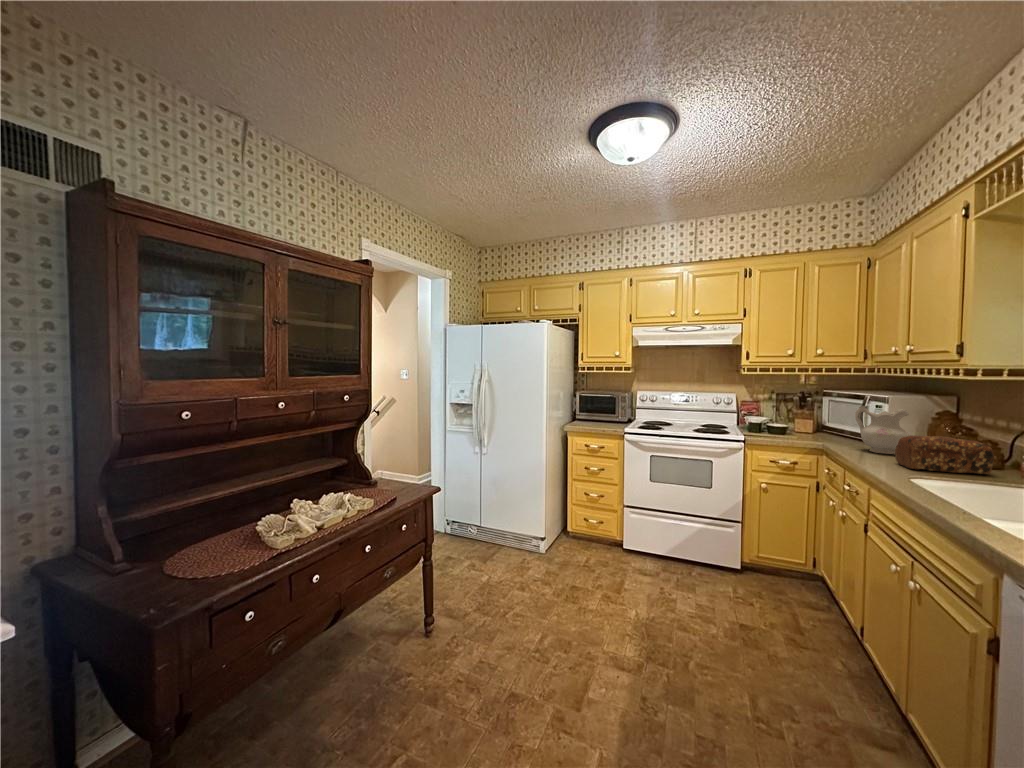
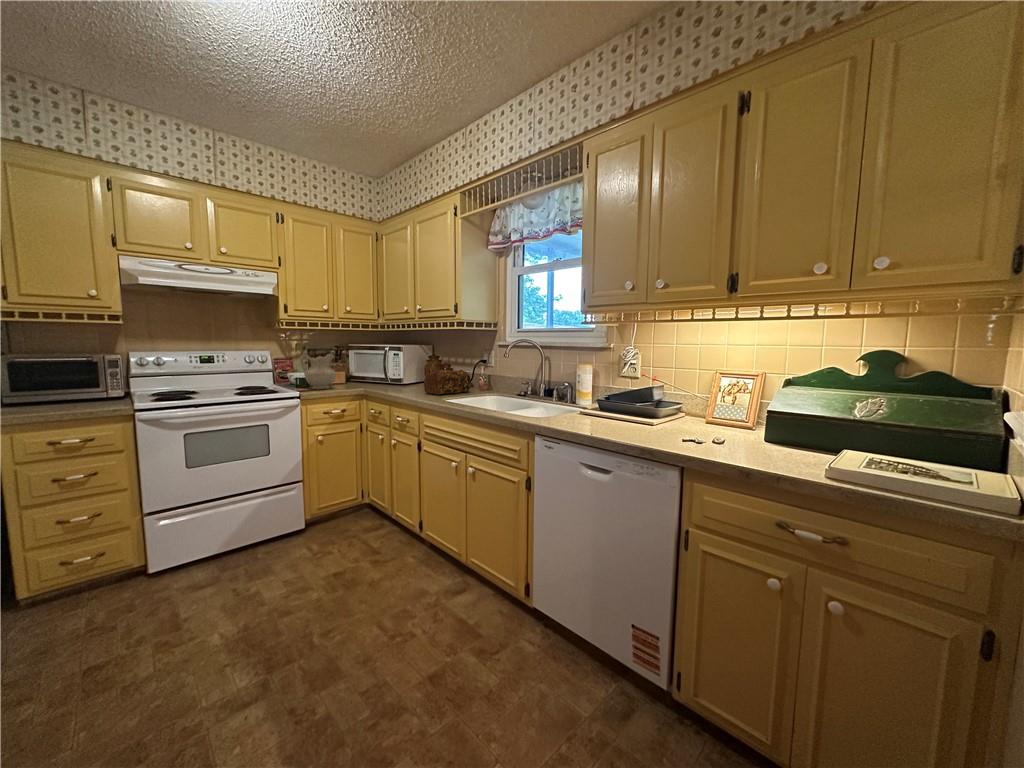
ceramic pitcher: present [855,406,909,455] -> present [300,353,336,389]

